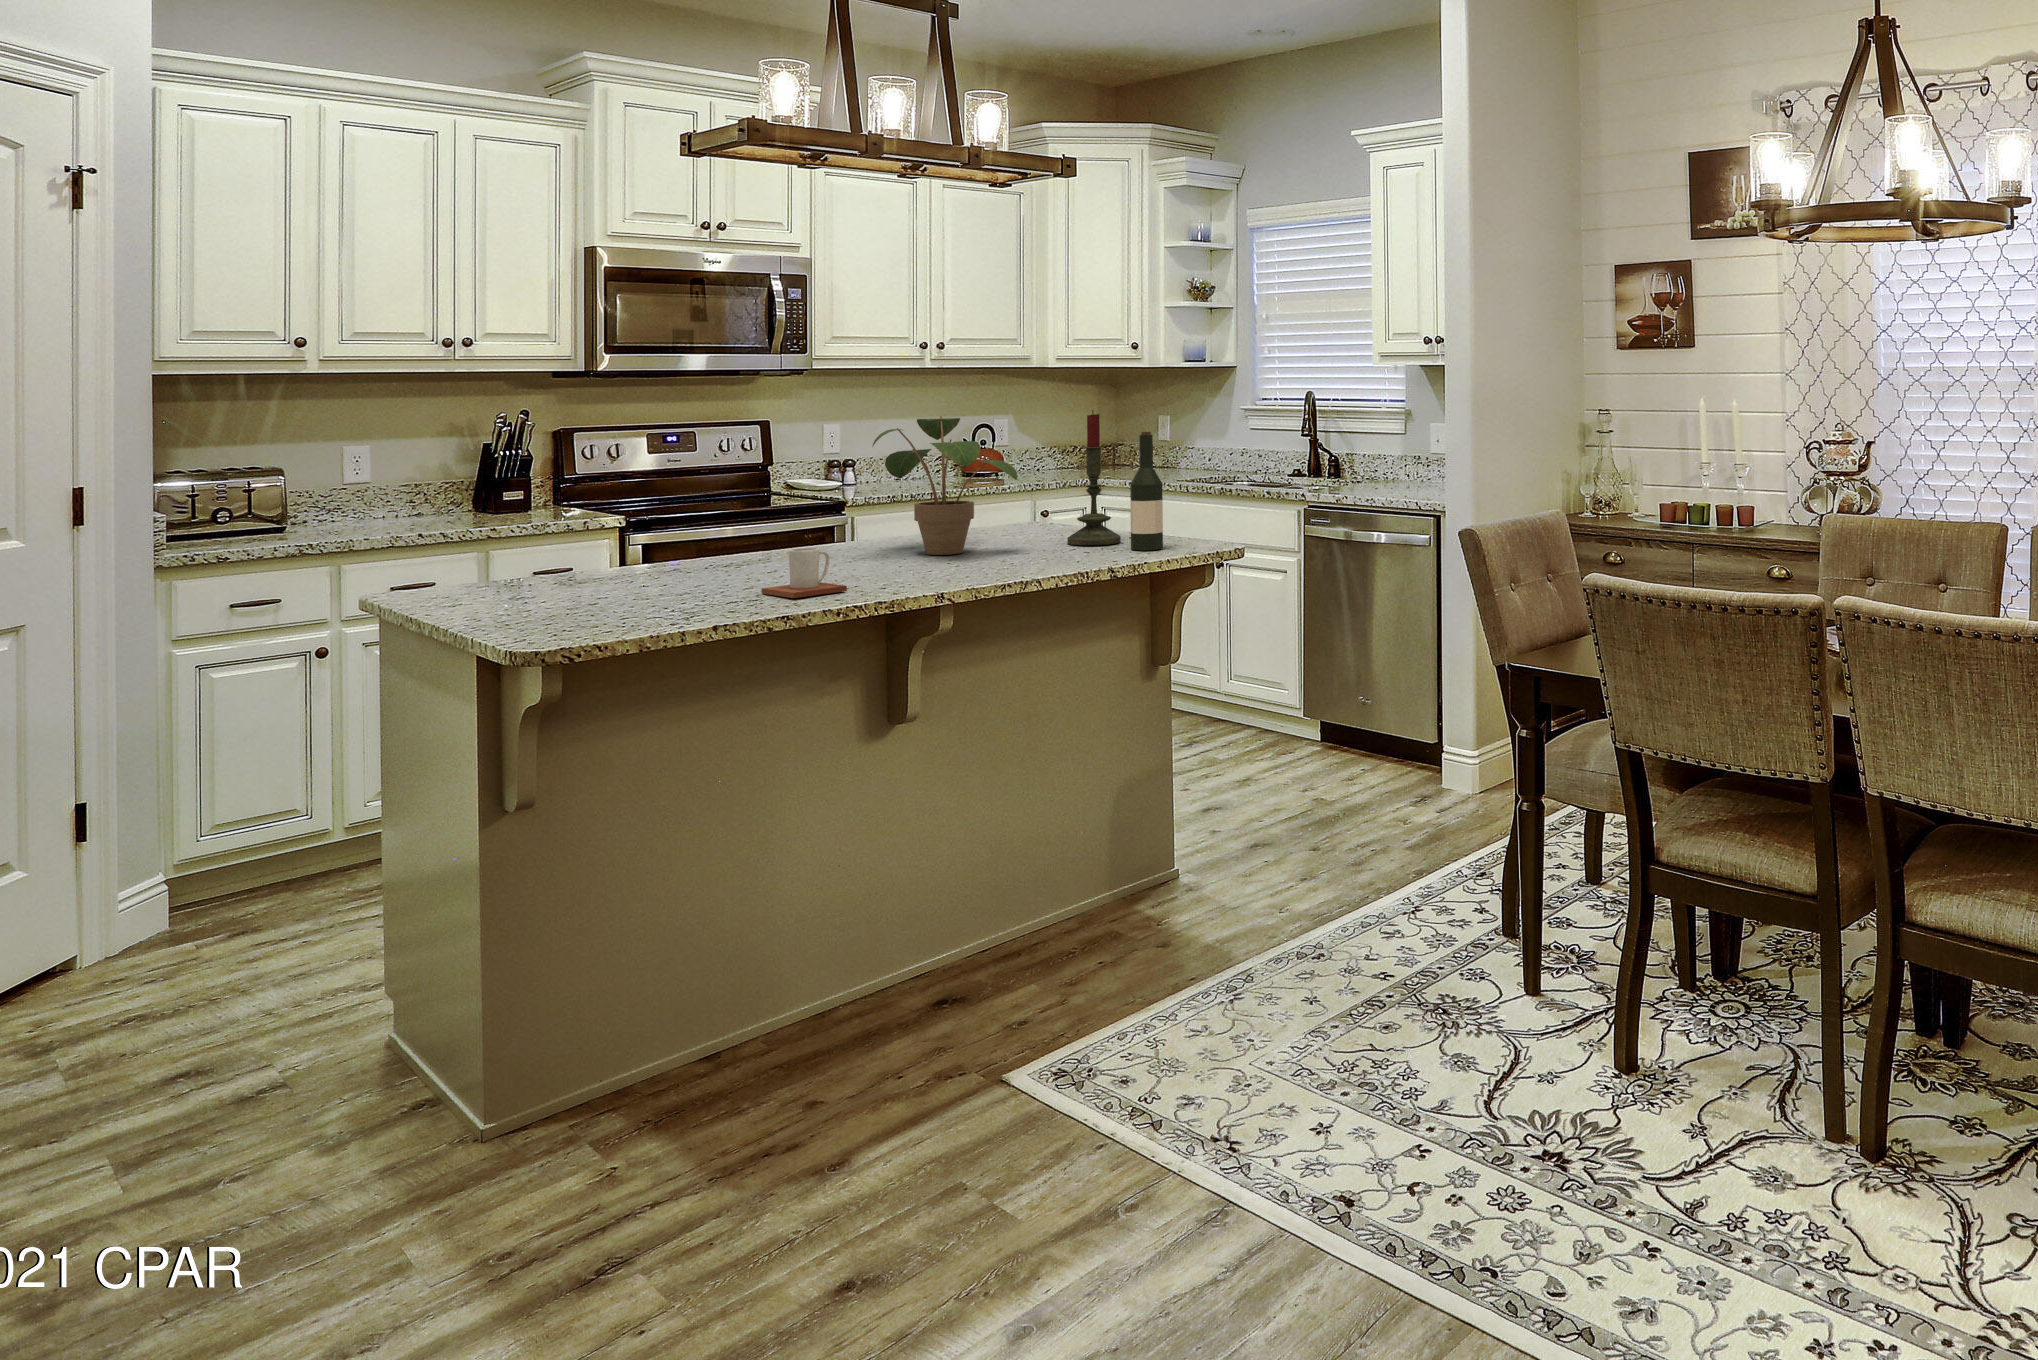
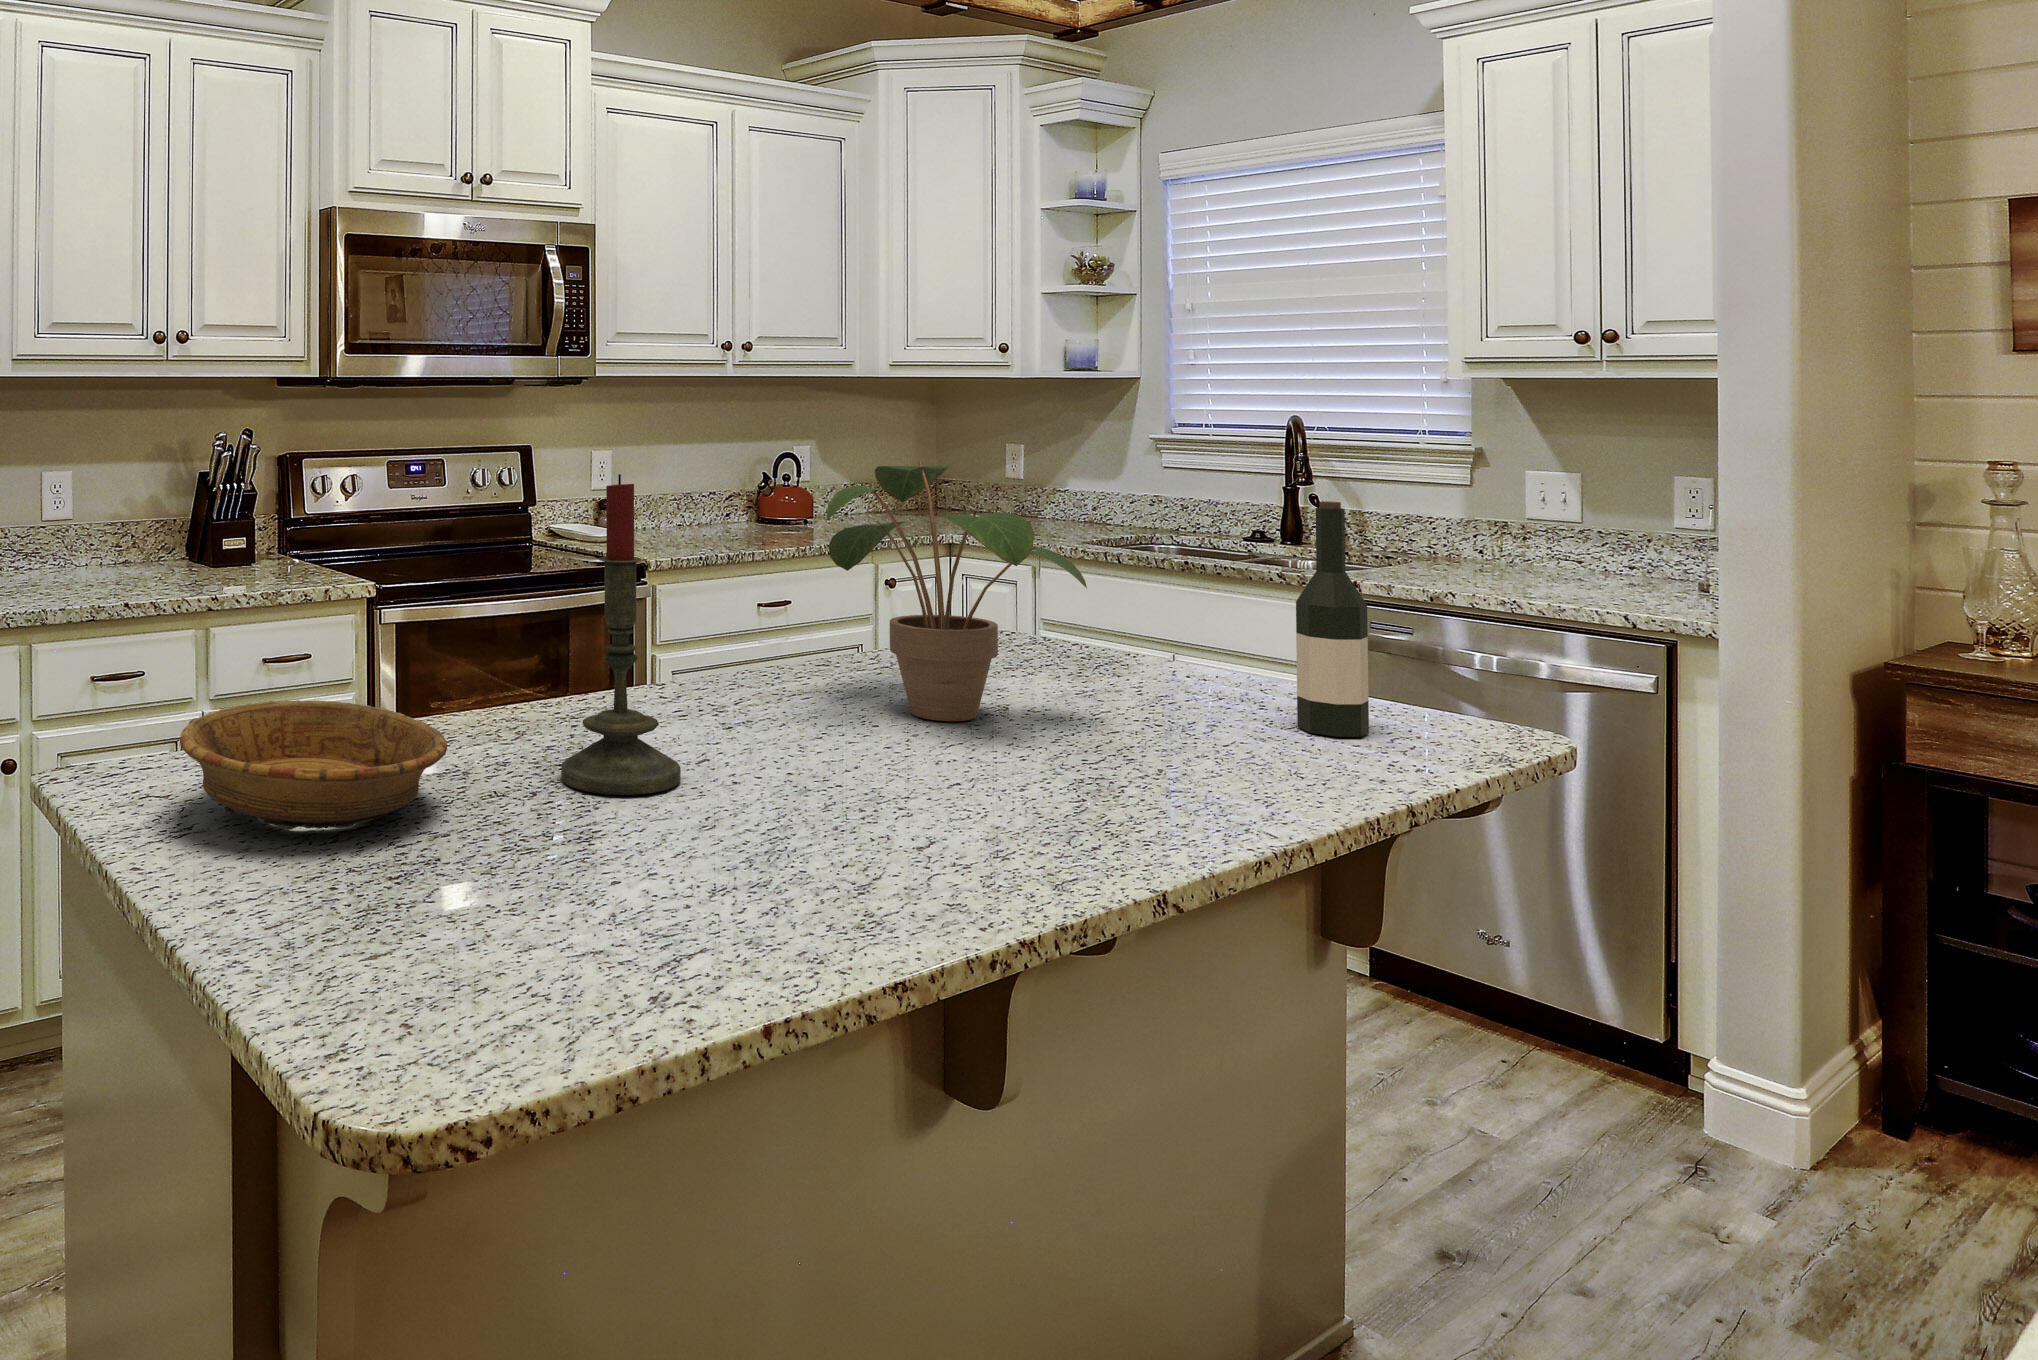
candle: present [1067,410,1121,545] -> present [561,474,681,795]
decorative bowl: none [459,547,620,604] -> present [180,700,447,830]
mug: present [762,547,847,598] -> none [713,742,883,865]

